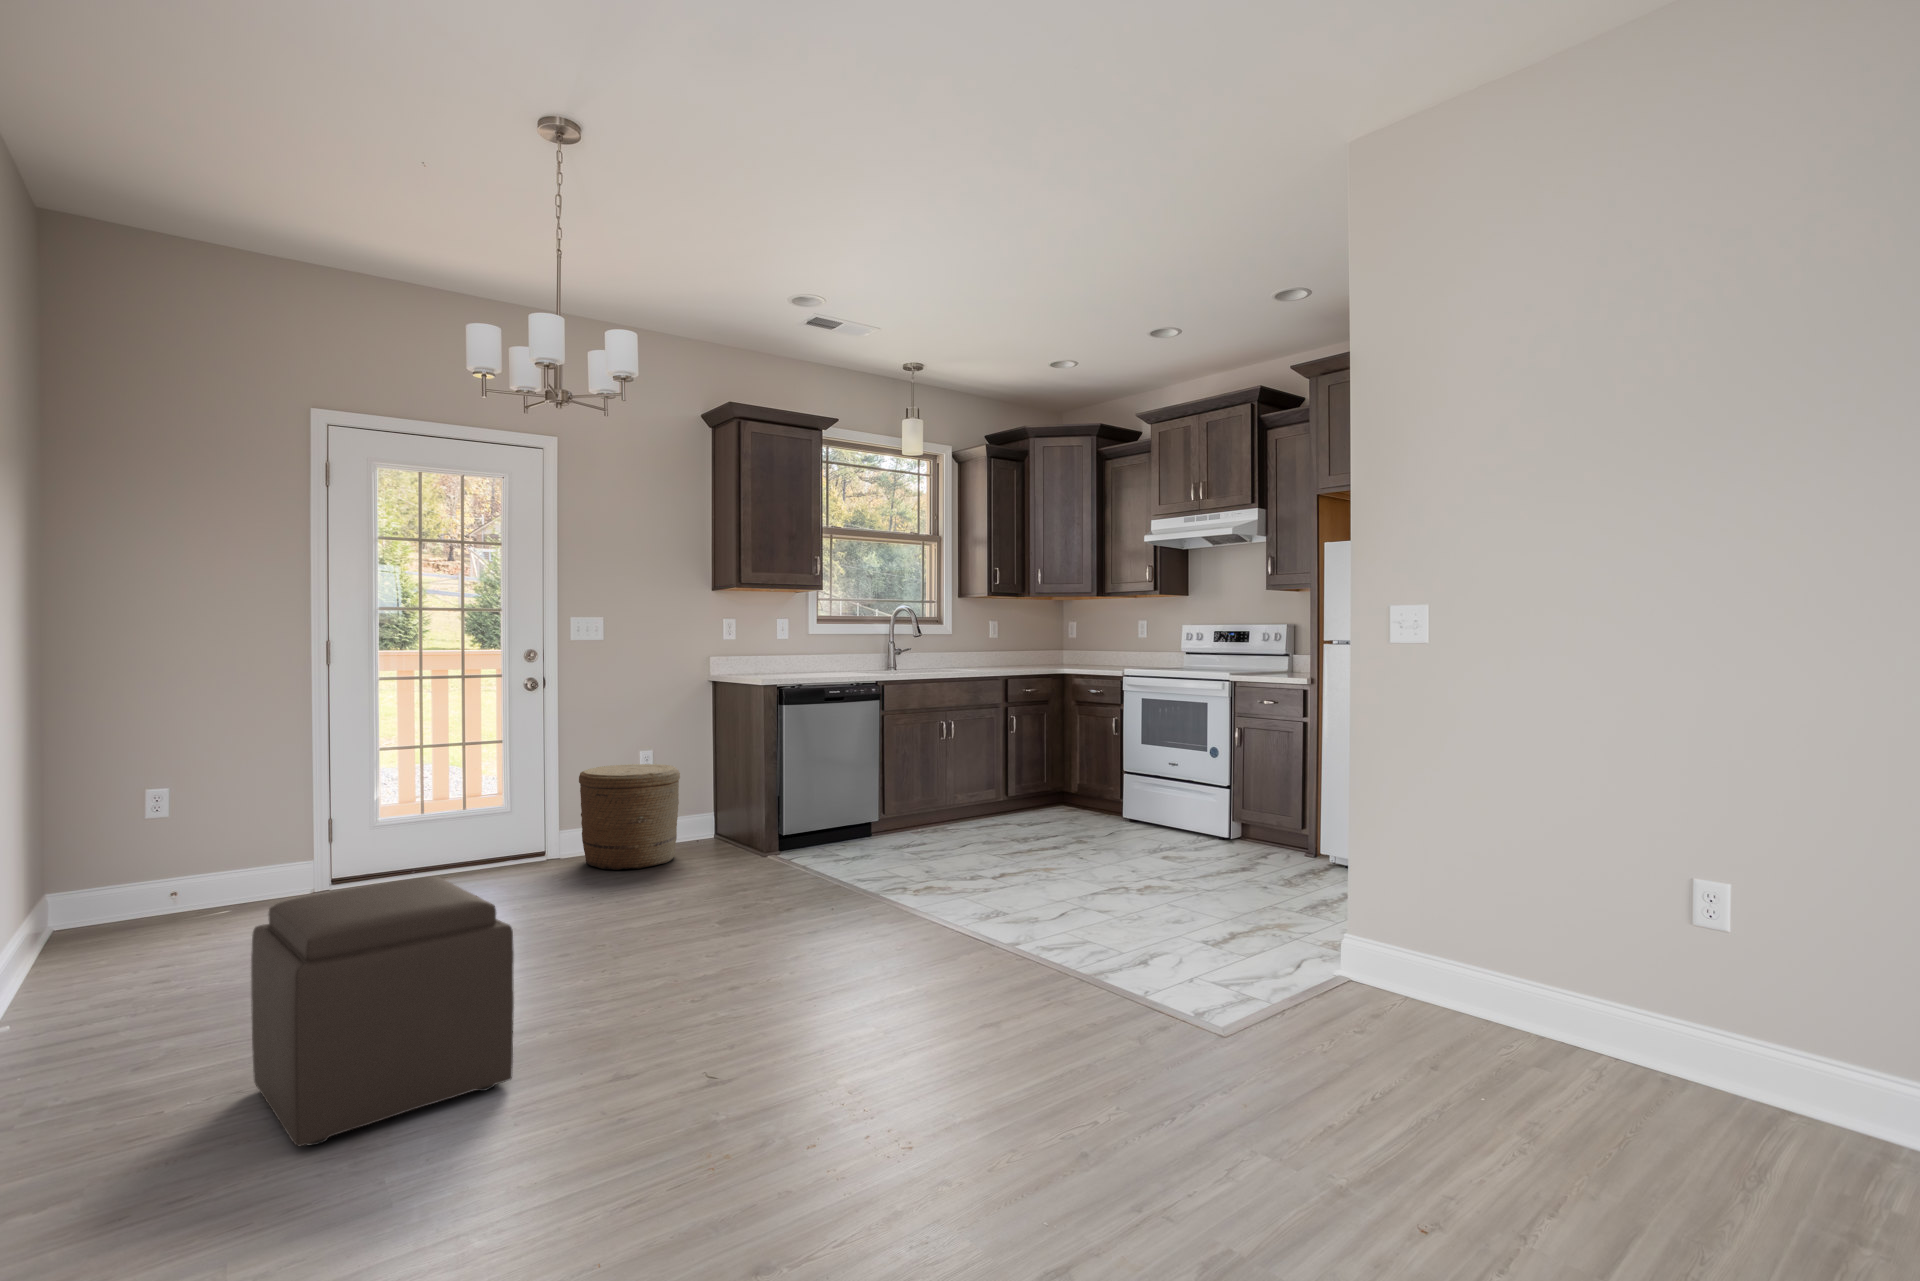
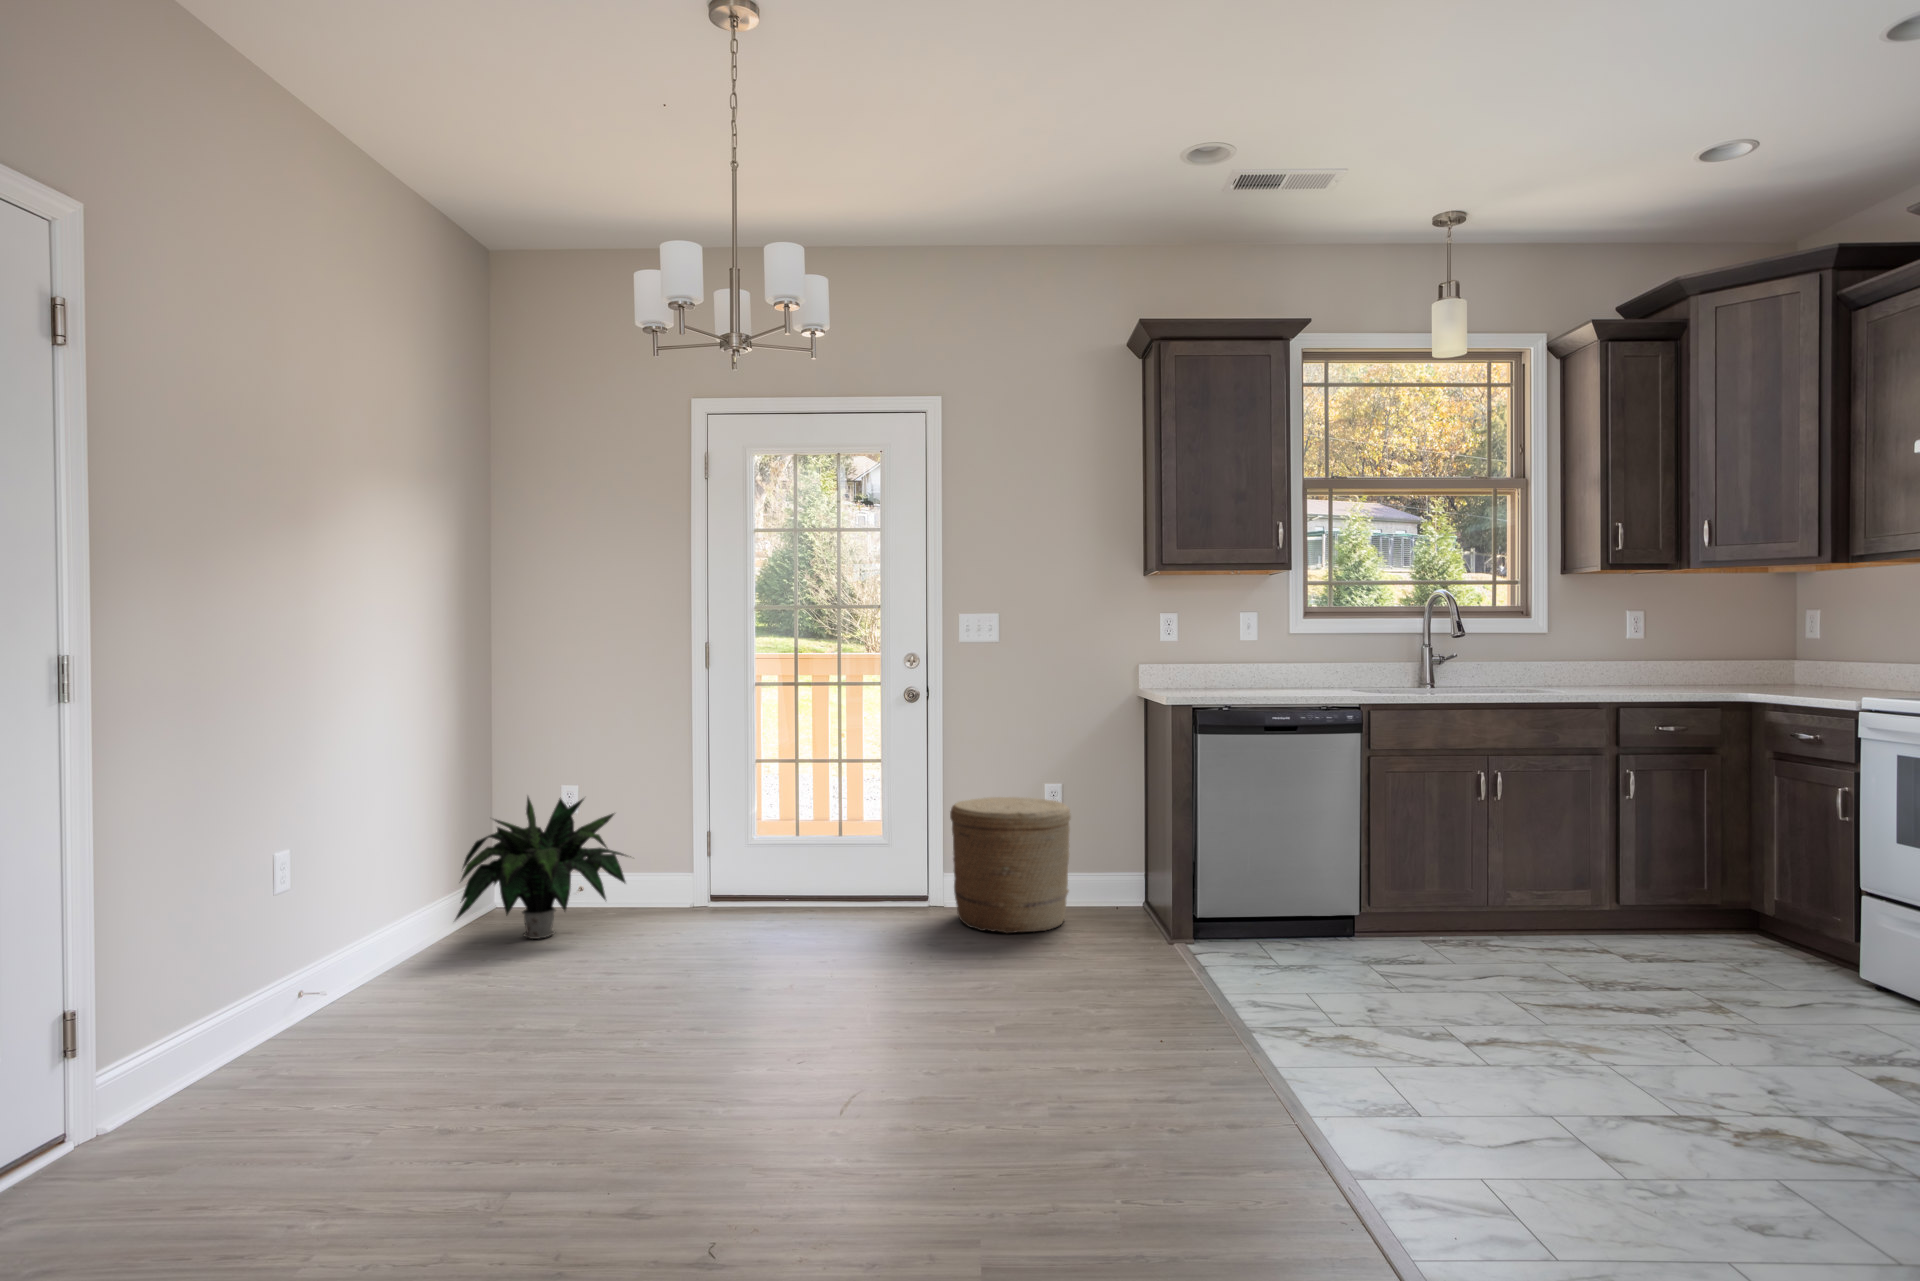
potted plant: none [48,794,277,943] -> present [455,797,626,939]
ottoman: present [251,877,514,1146] -> none [273,928,571,1226]

